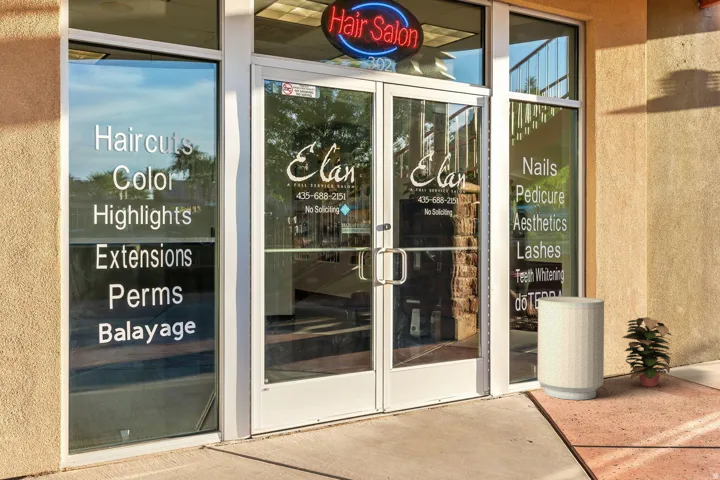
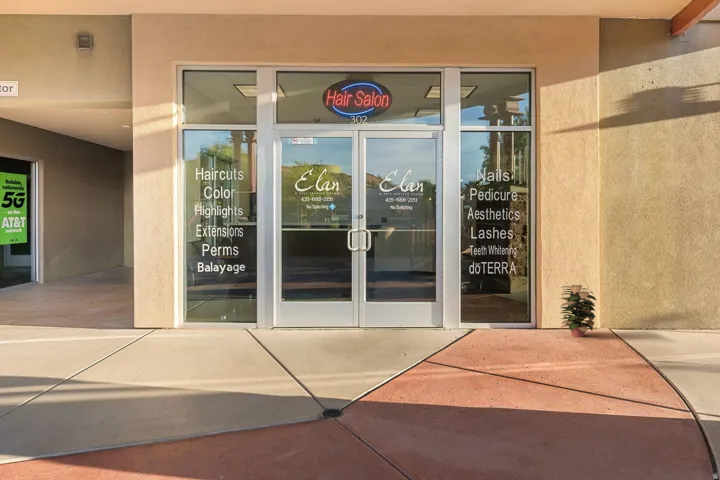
trash can: present [538,297,604,400] -> none [480,266,526,337]

